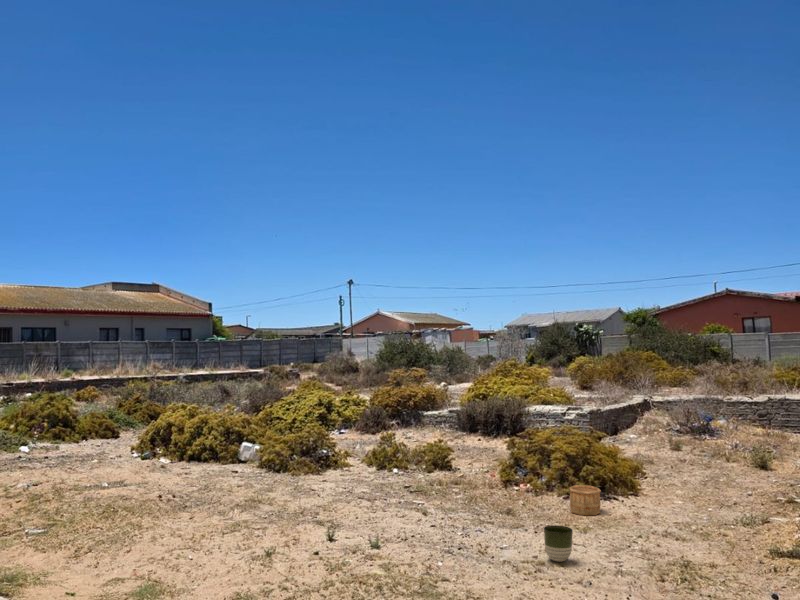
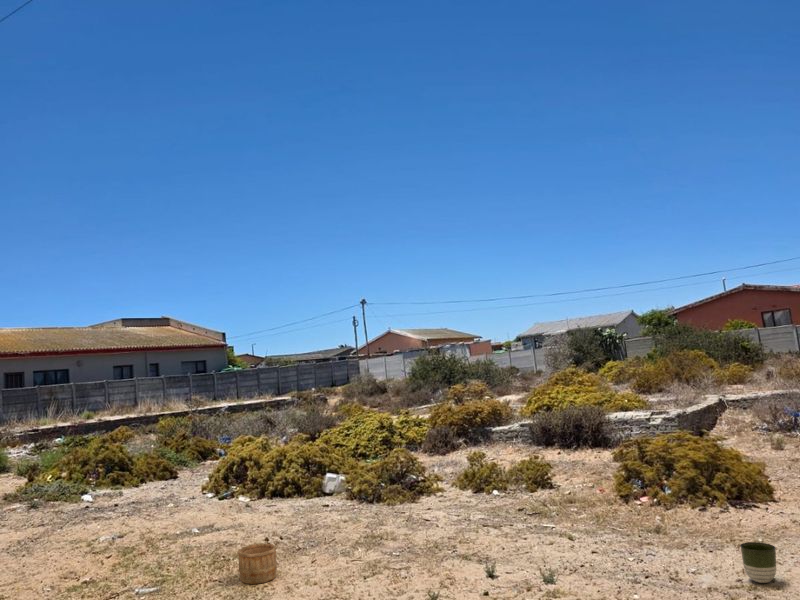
wooden bucket: present [569,485,601,516] -> present [237,543,277,584]

